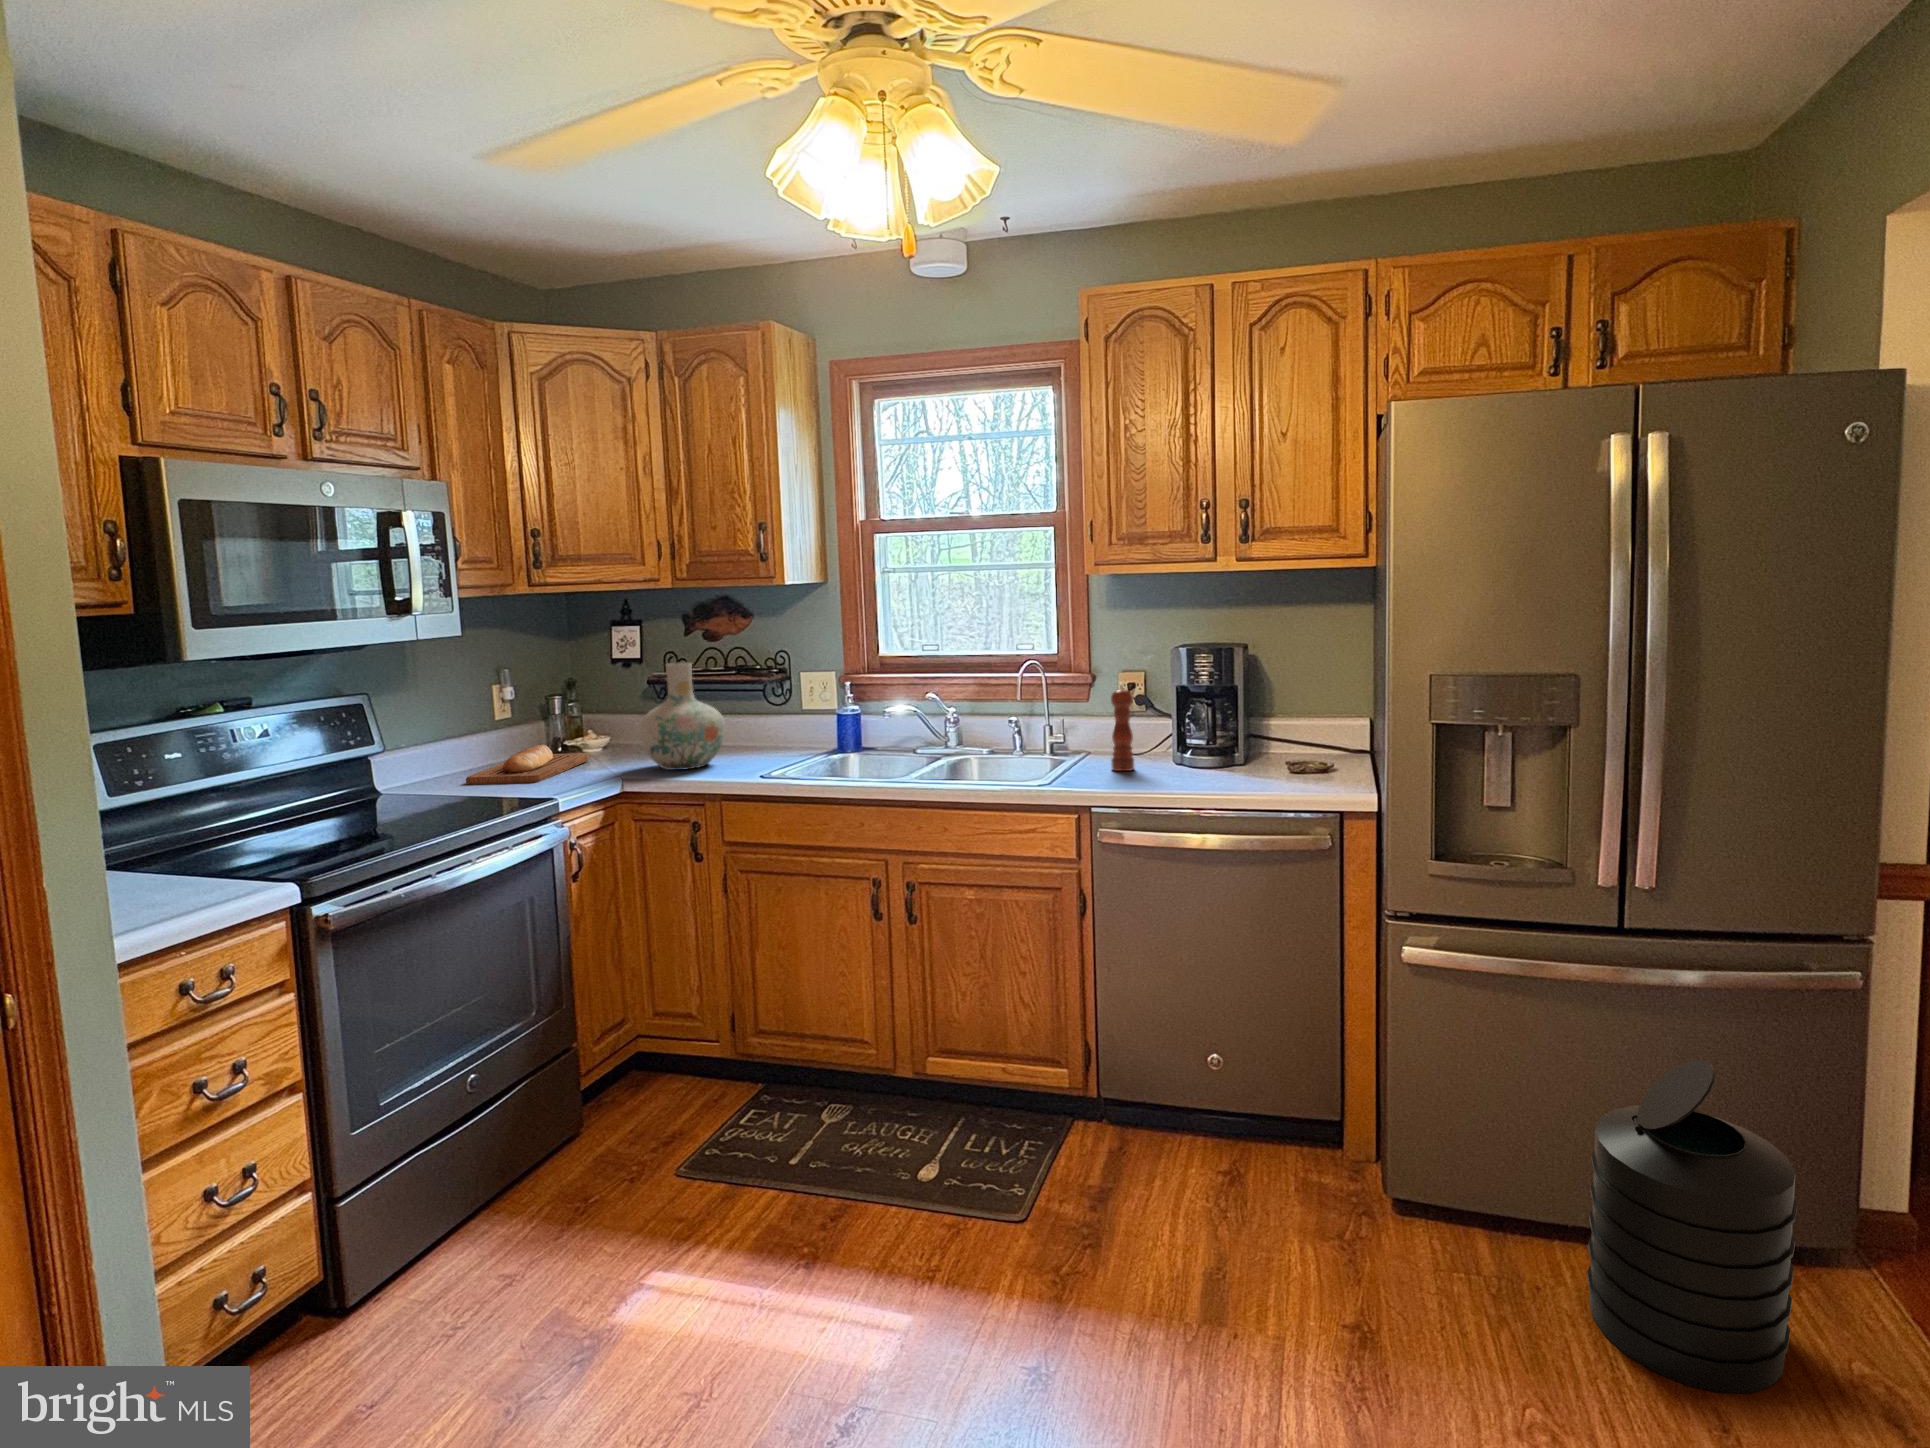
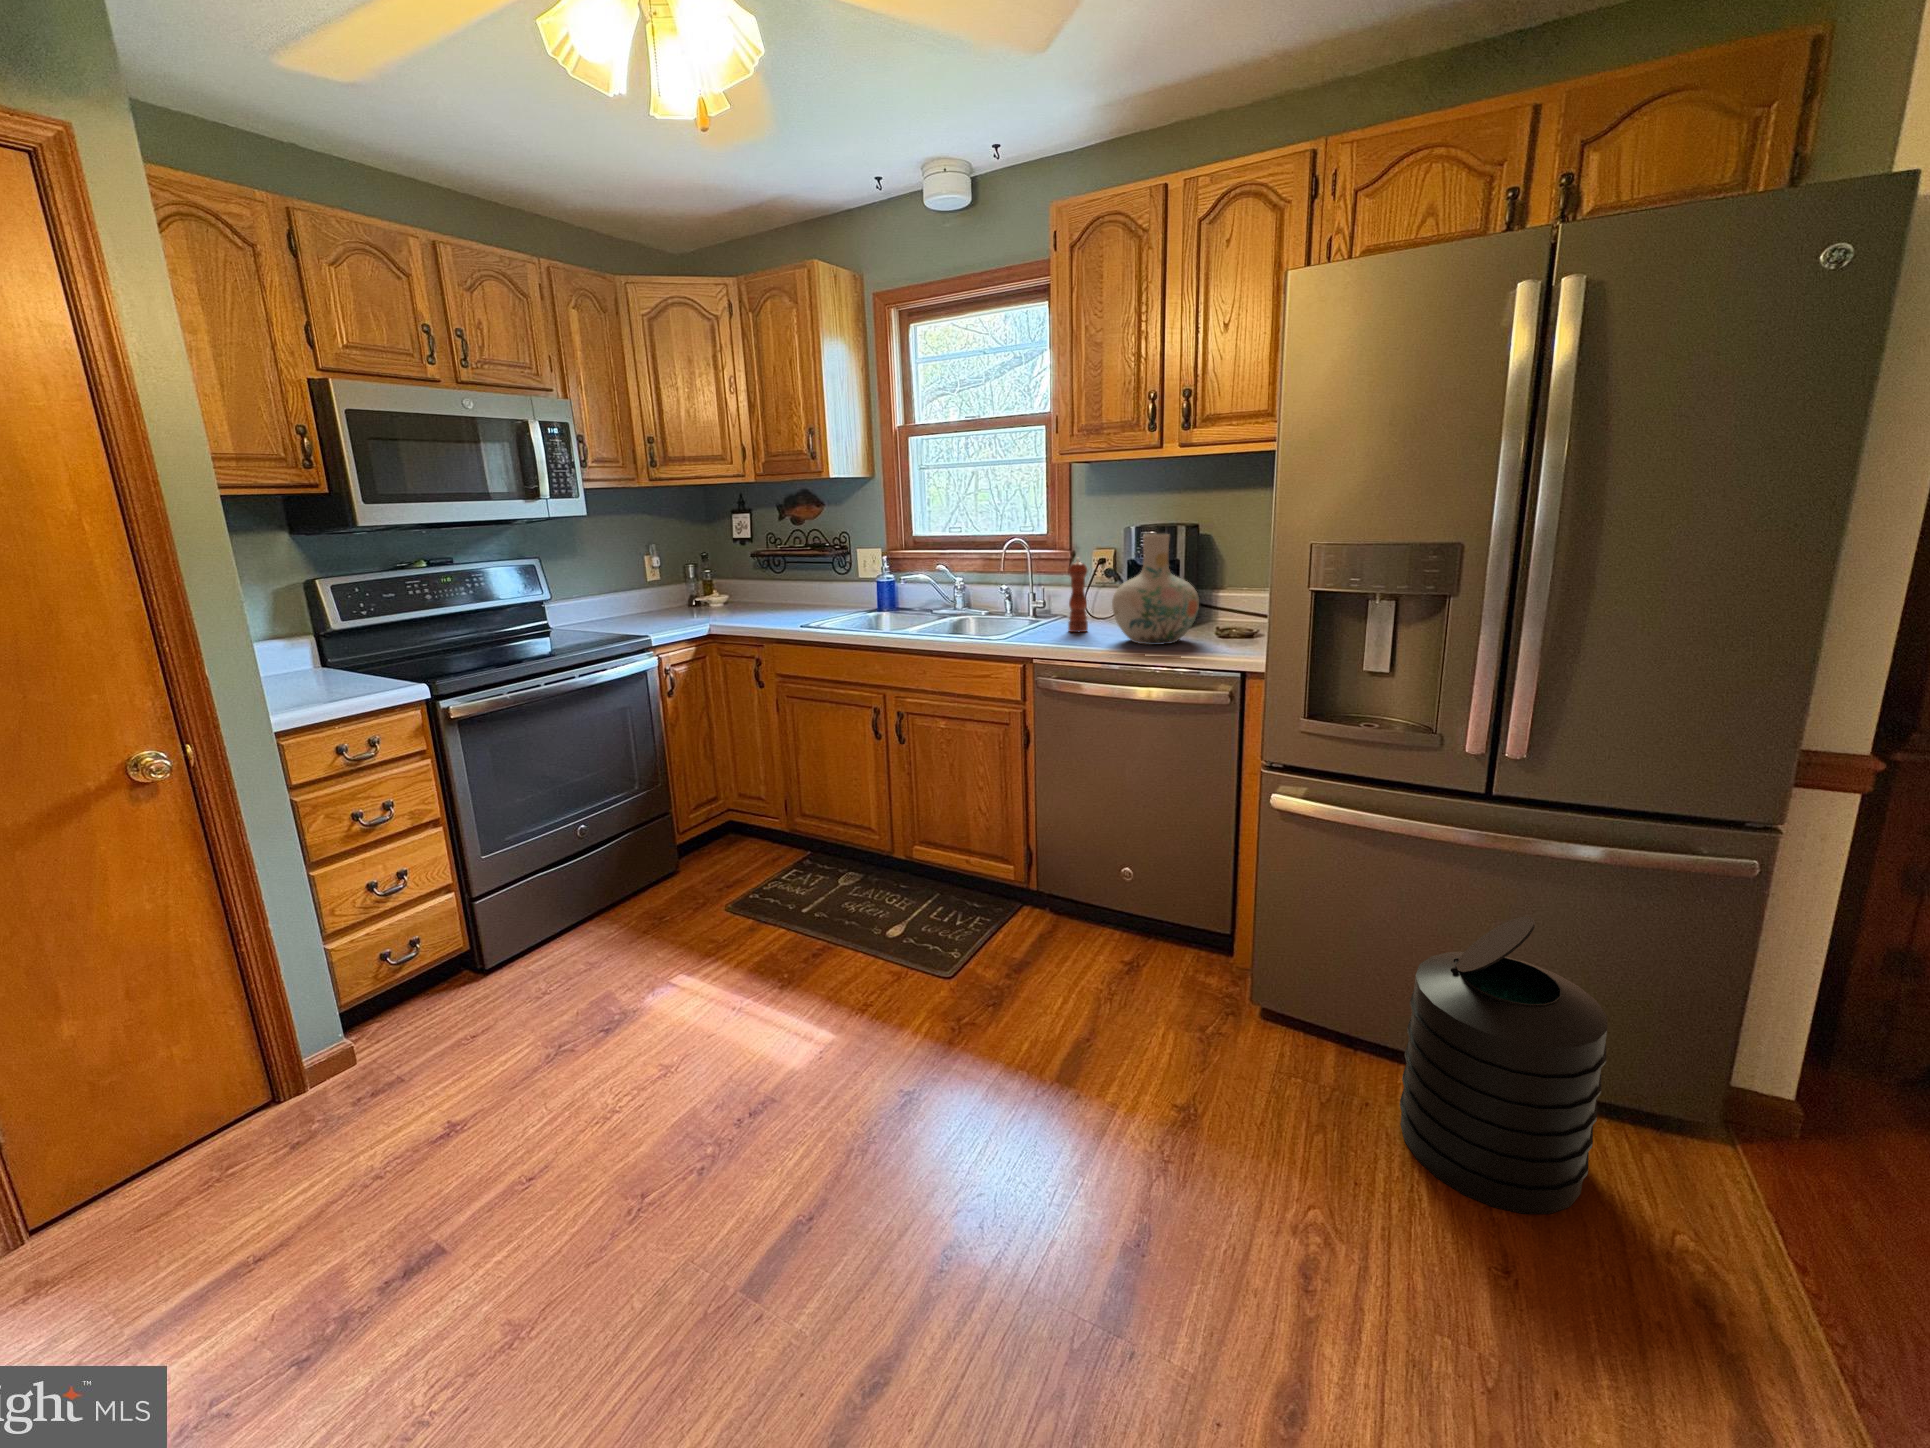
vase: present [639,662,725,770] -> present [1112,534,1199,645]
bread loaf: present [466,745,589,784] -> none [608,601,701,628]

